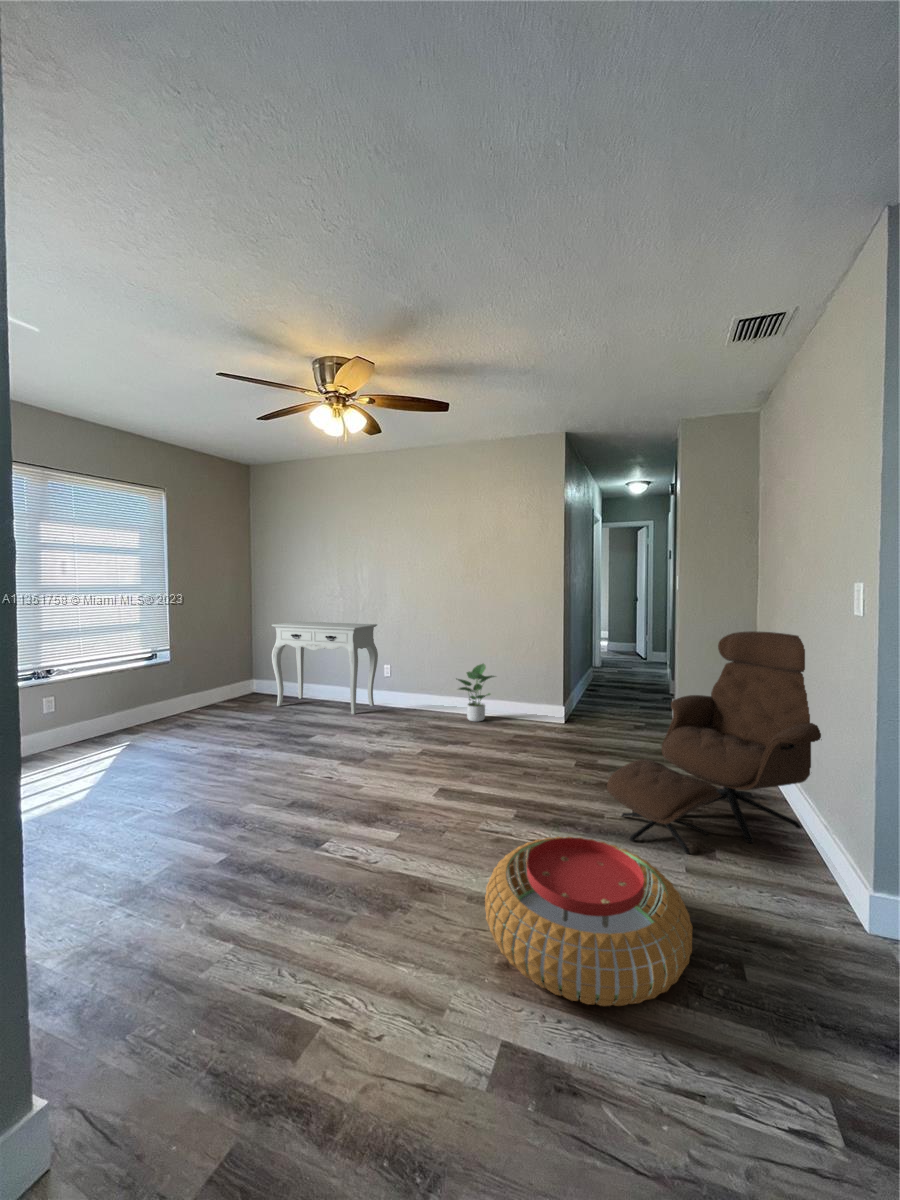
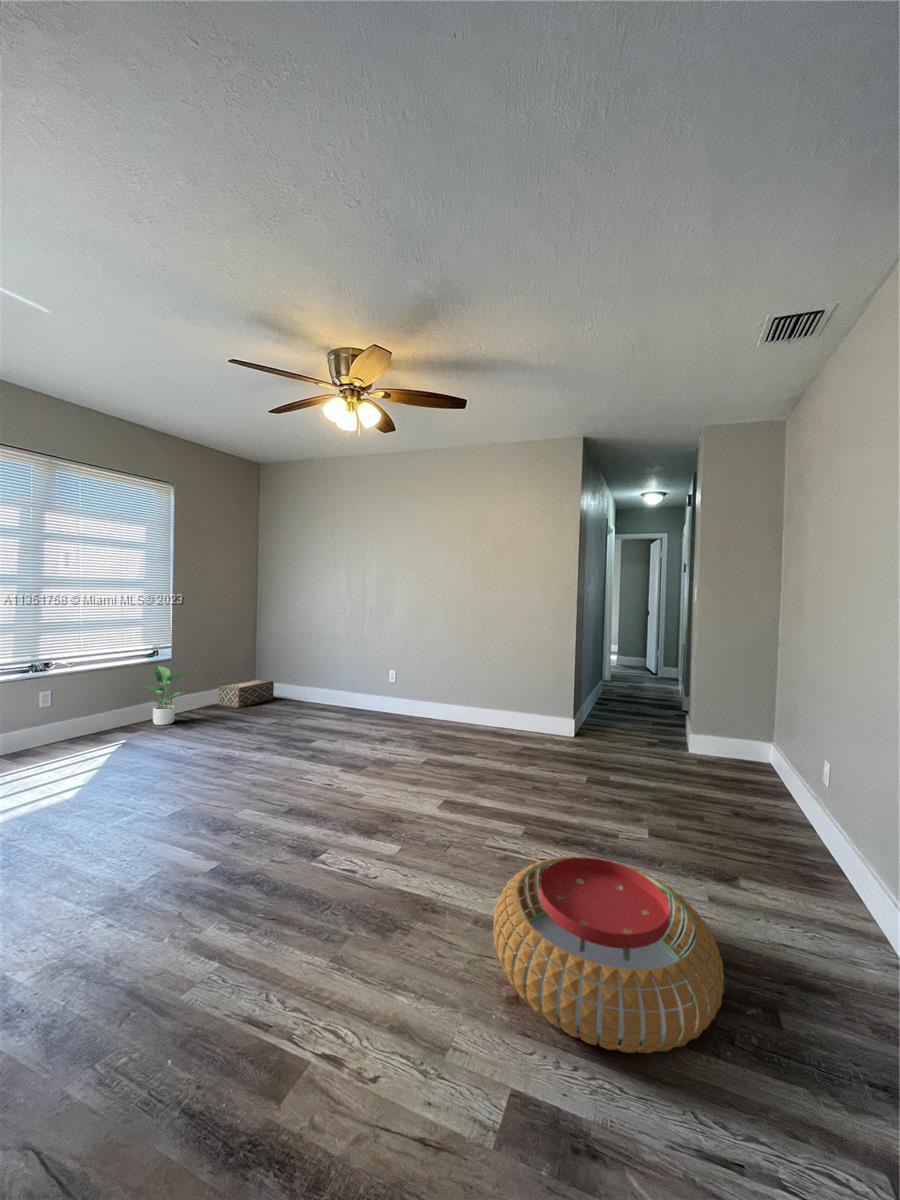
console table: present [272,622,378,715] -> none [277,625,385,720]
lounge chair: present [607,631,821,854] -> none [621,646,863,880]
potted plant: present [458,664,495,721] -> present [144,666,189,725]
woven basket: none [214,677,269,706] -> present [218,679,274,707]

